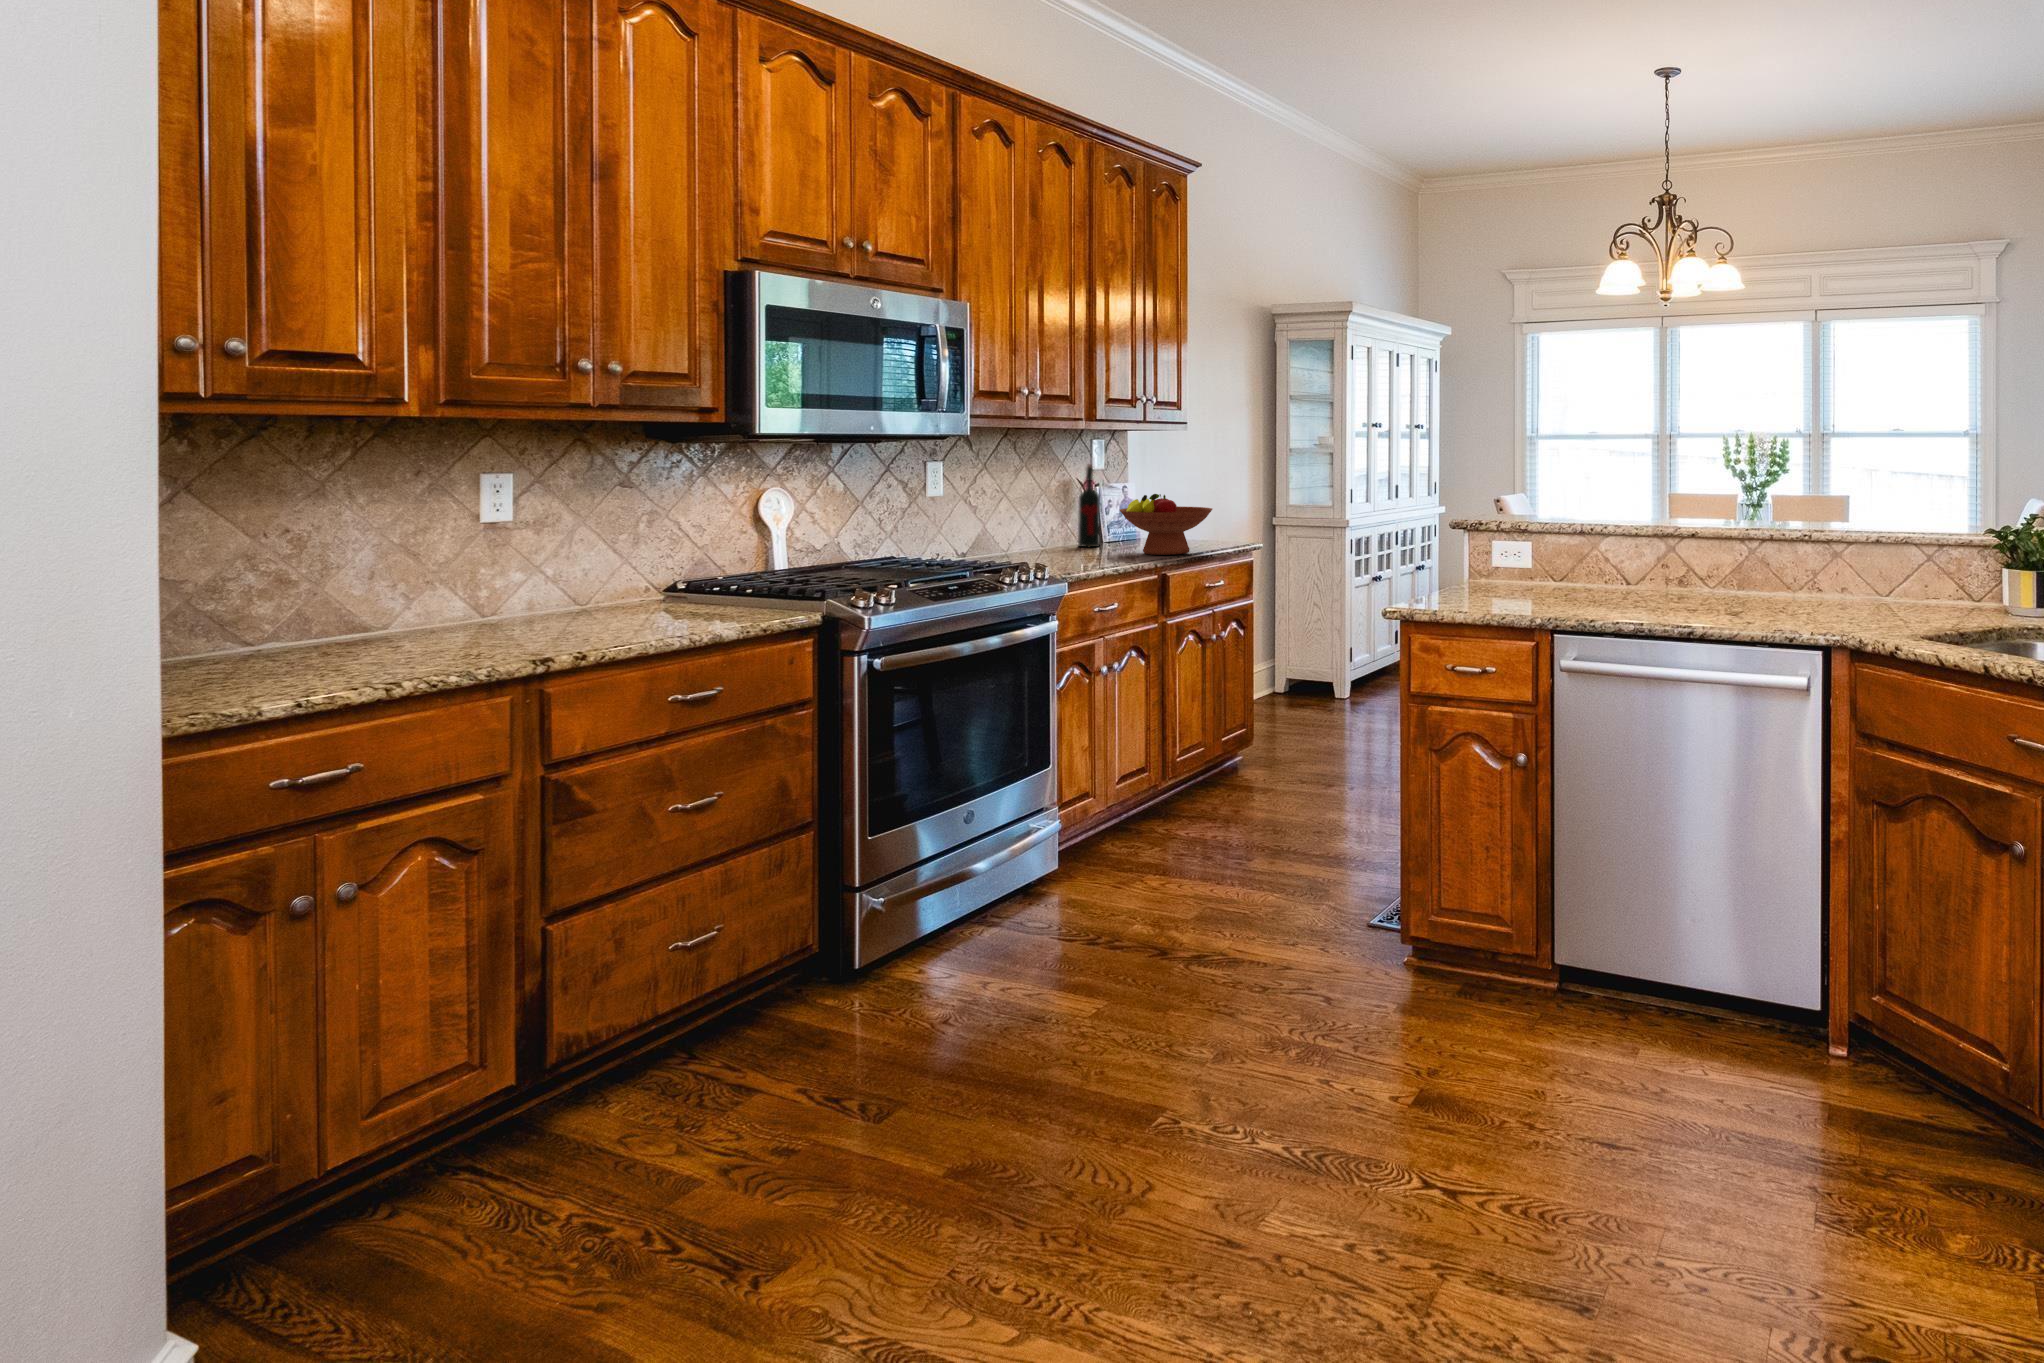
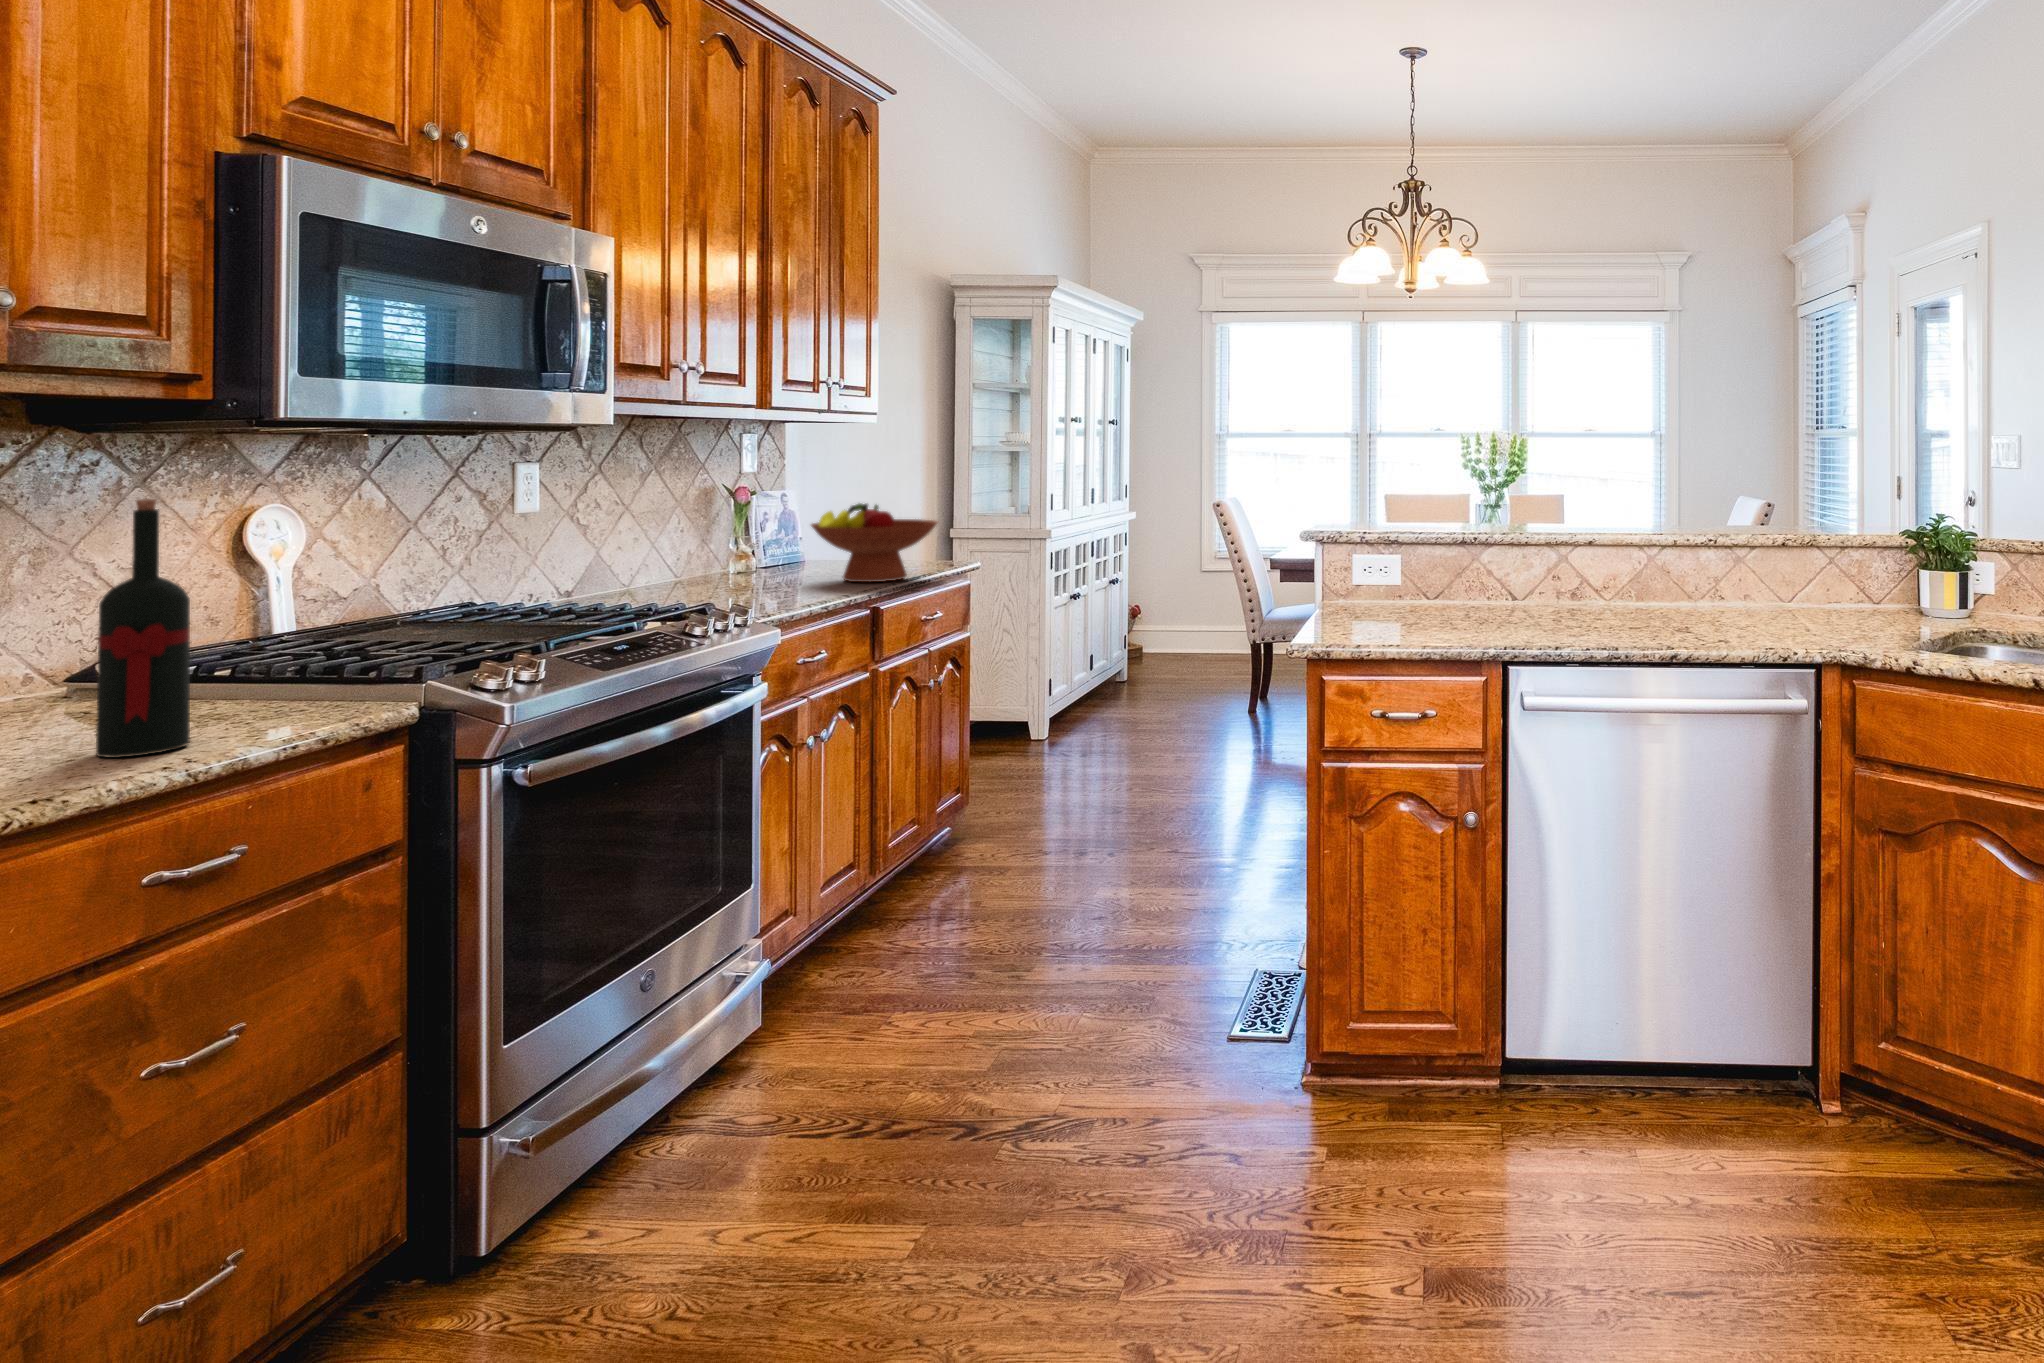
wine bottle: present [1078,464,1100,547] -> present [96,499,190,758]

